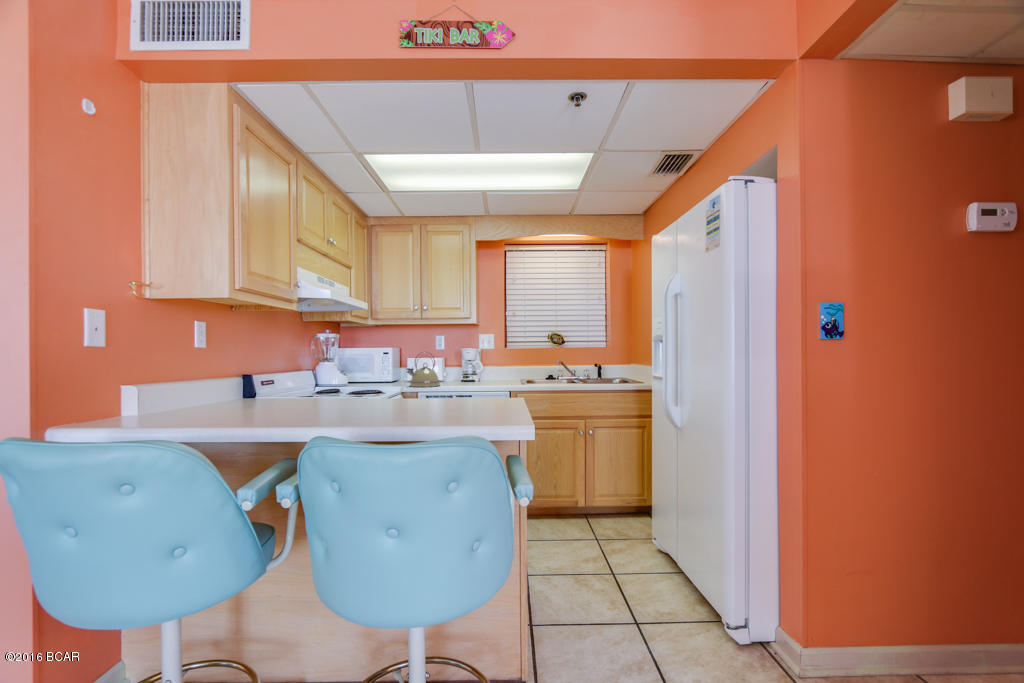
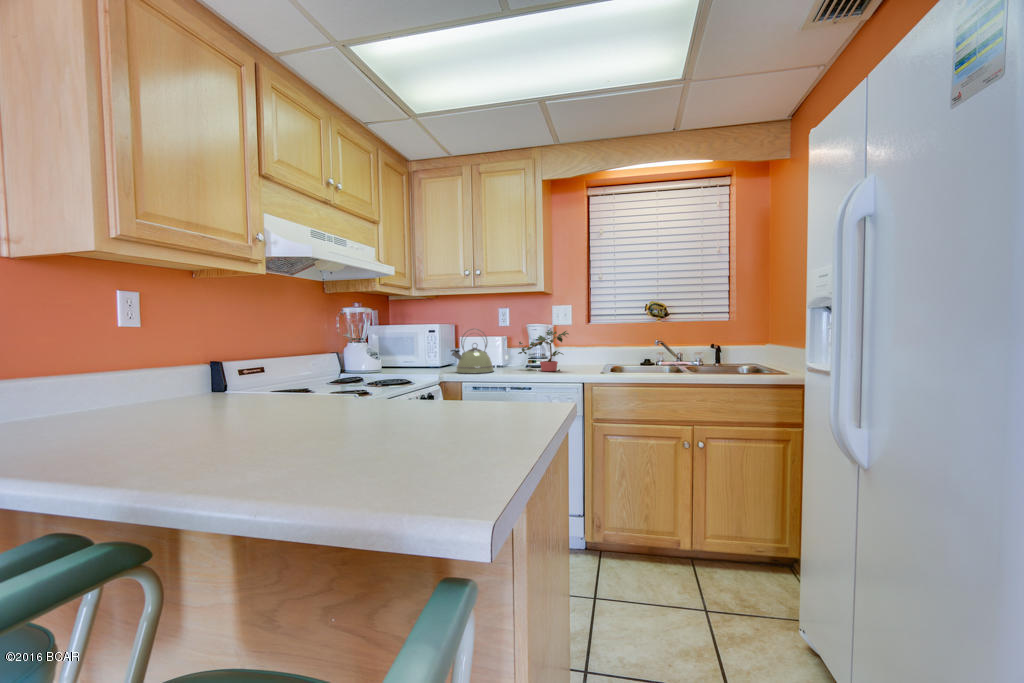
potted plant: none [457,353,500,385] -> present [518,330,569,371]

